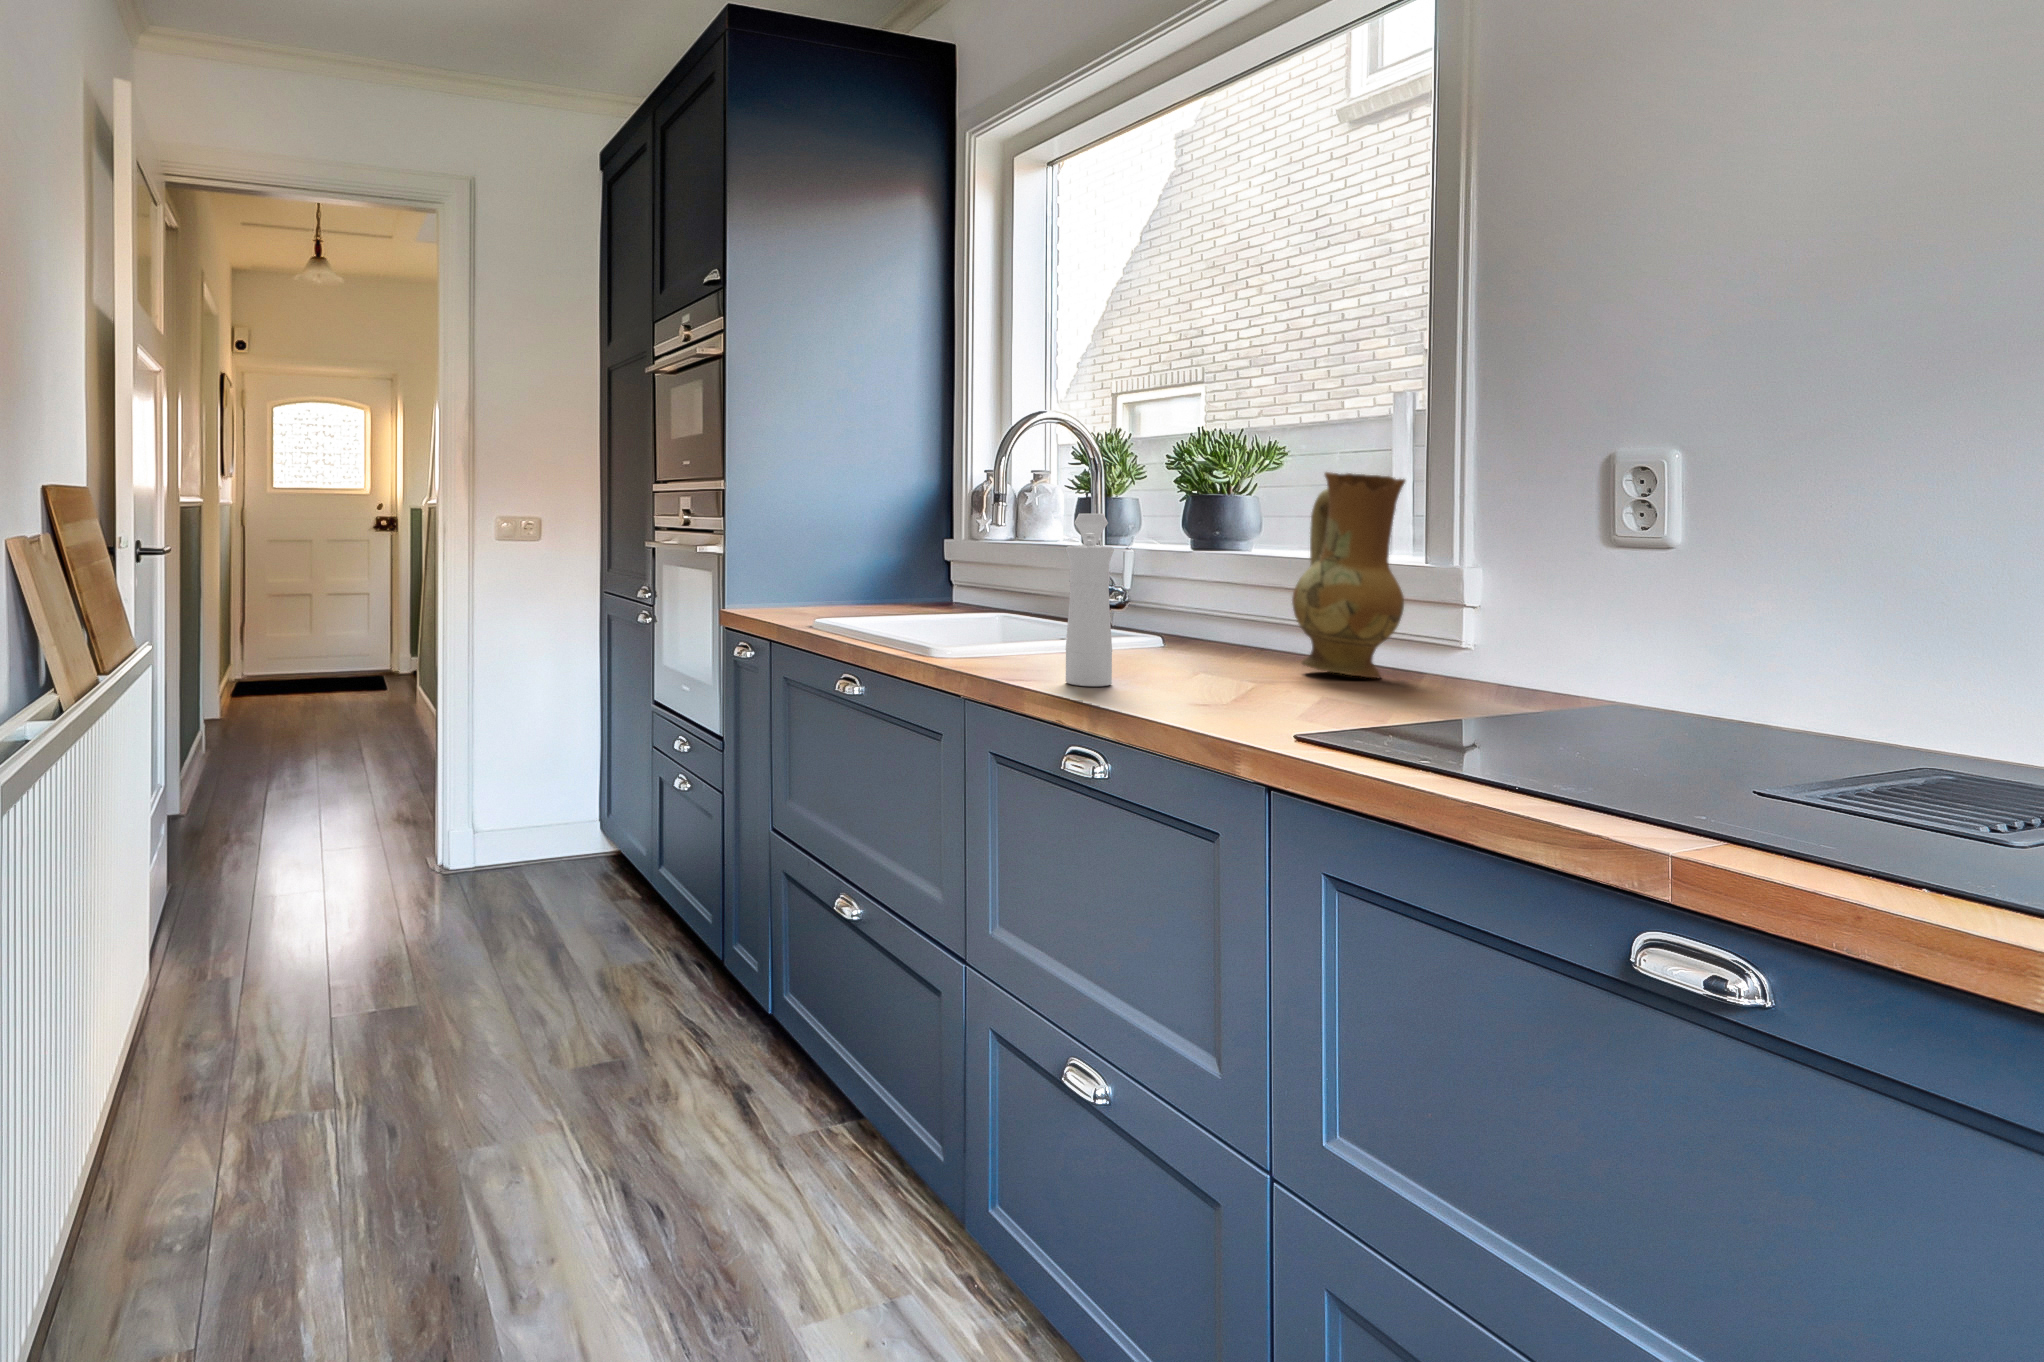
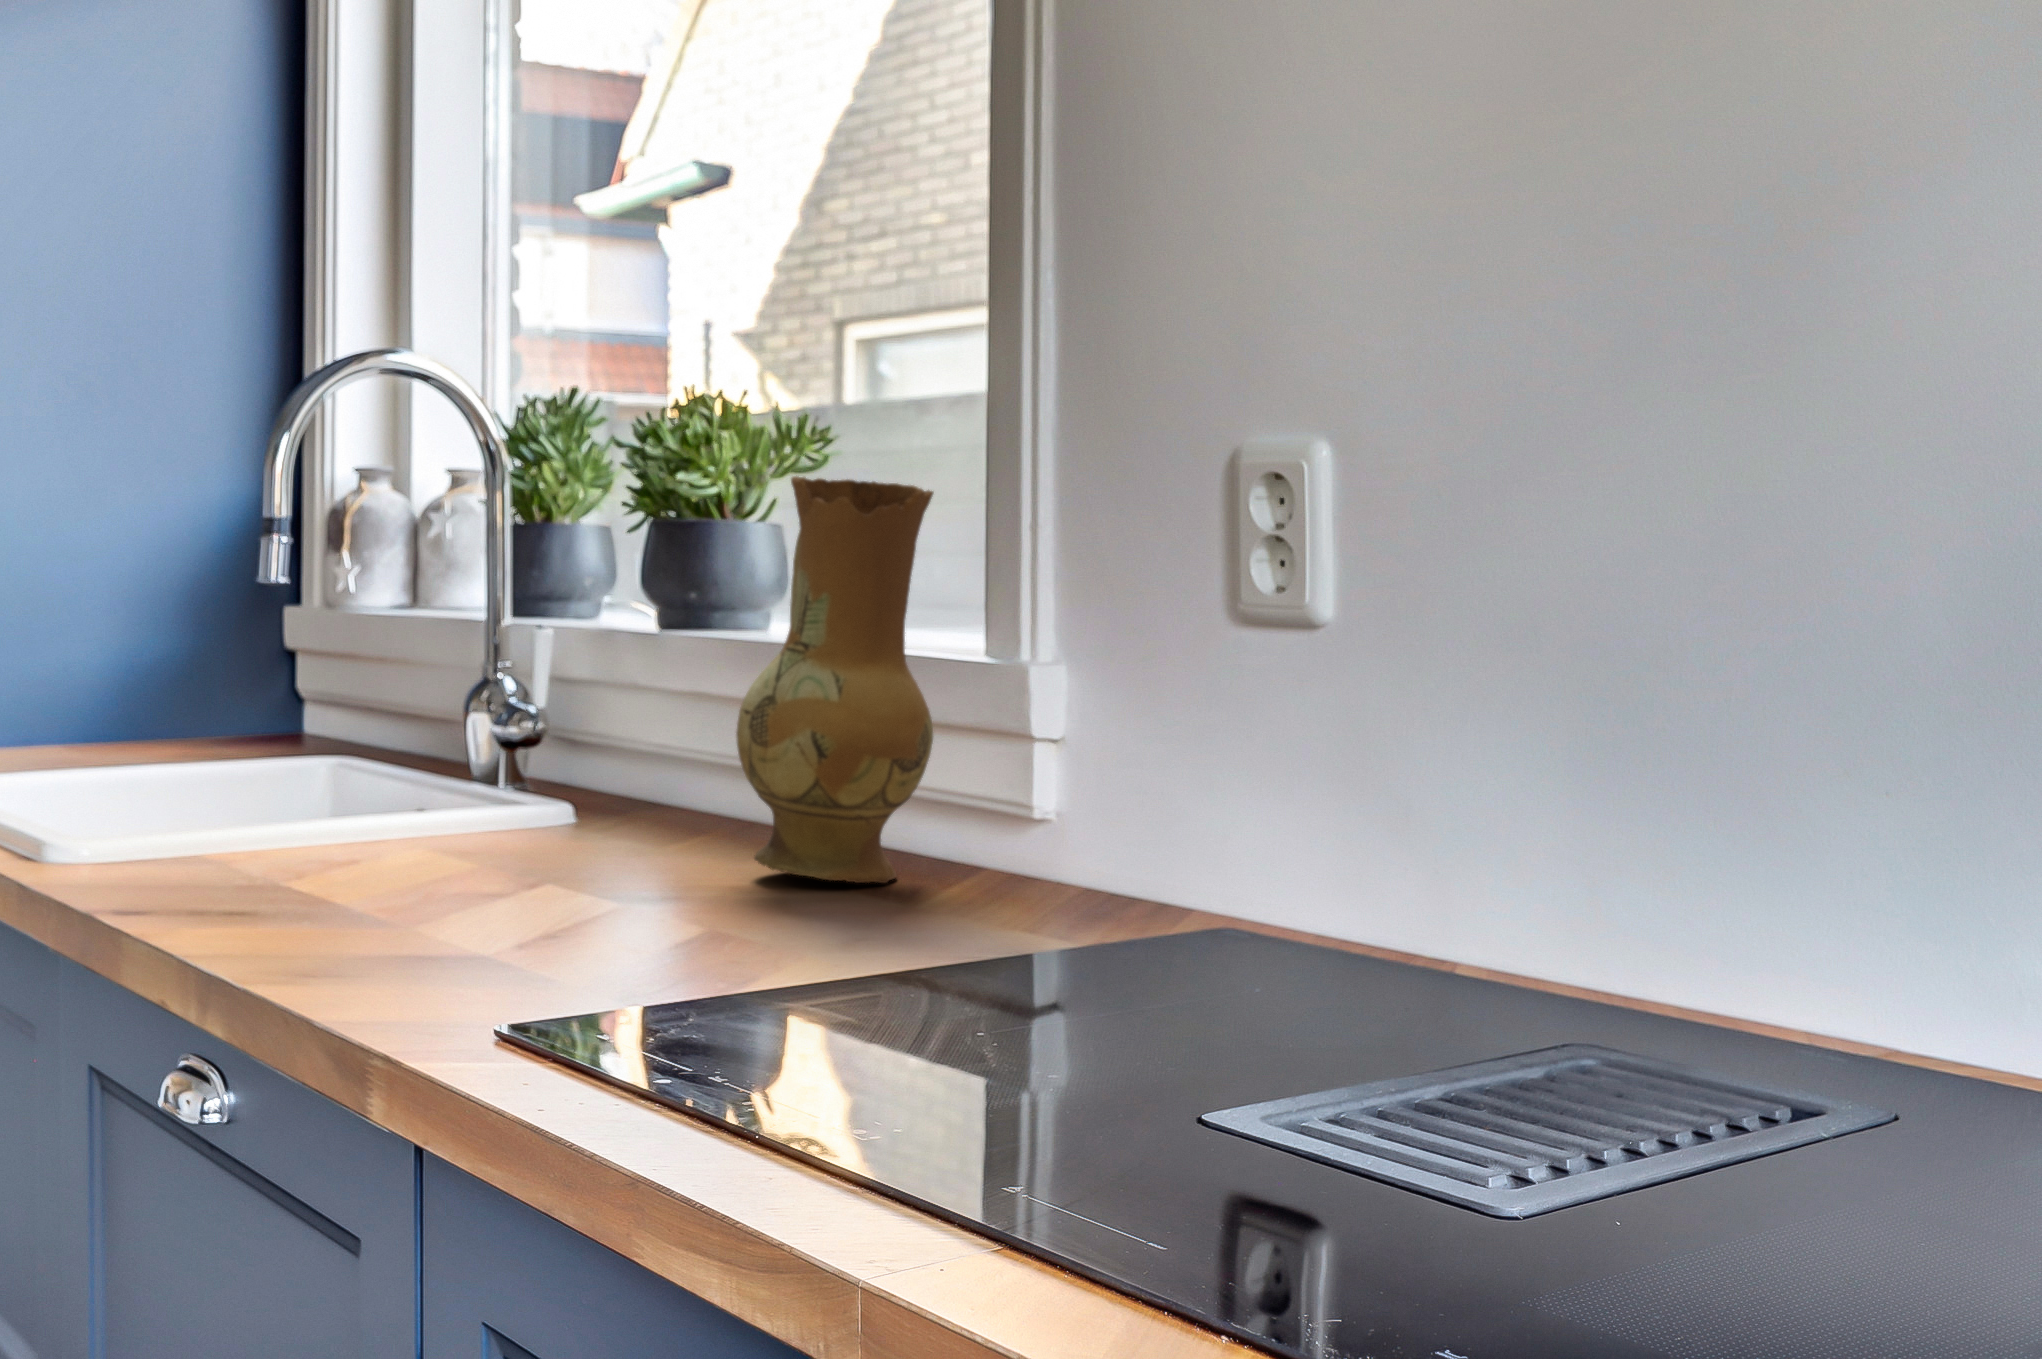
pepper mill: present [1066,514,1114,686] -> none [221,558,362,927]

